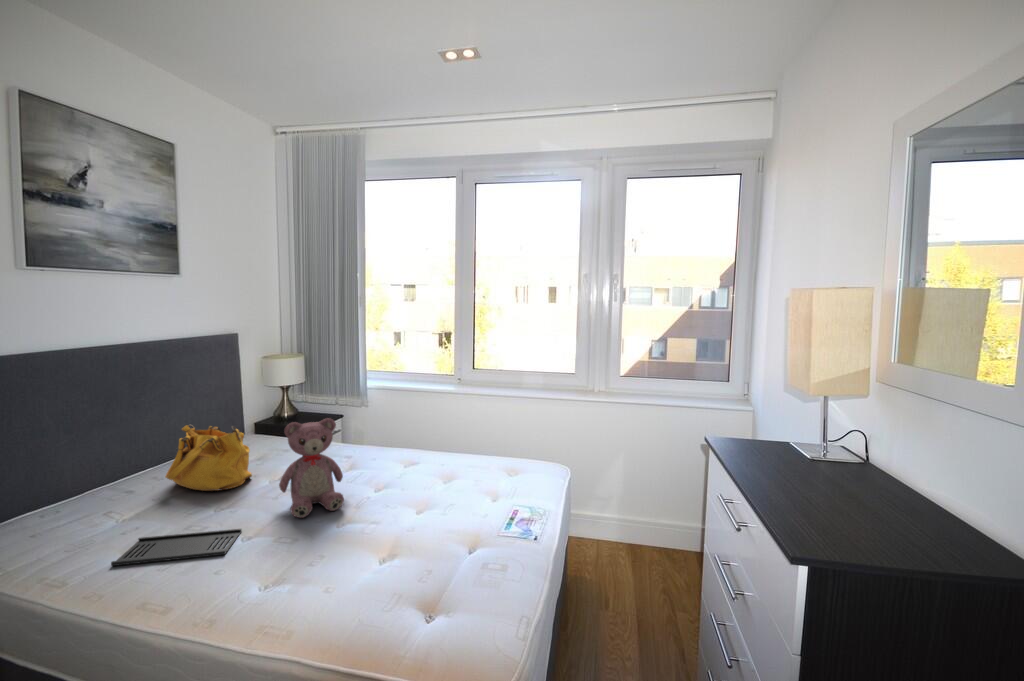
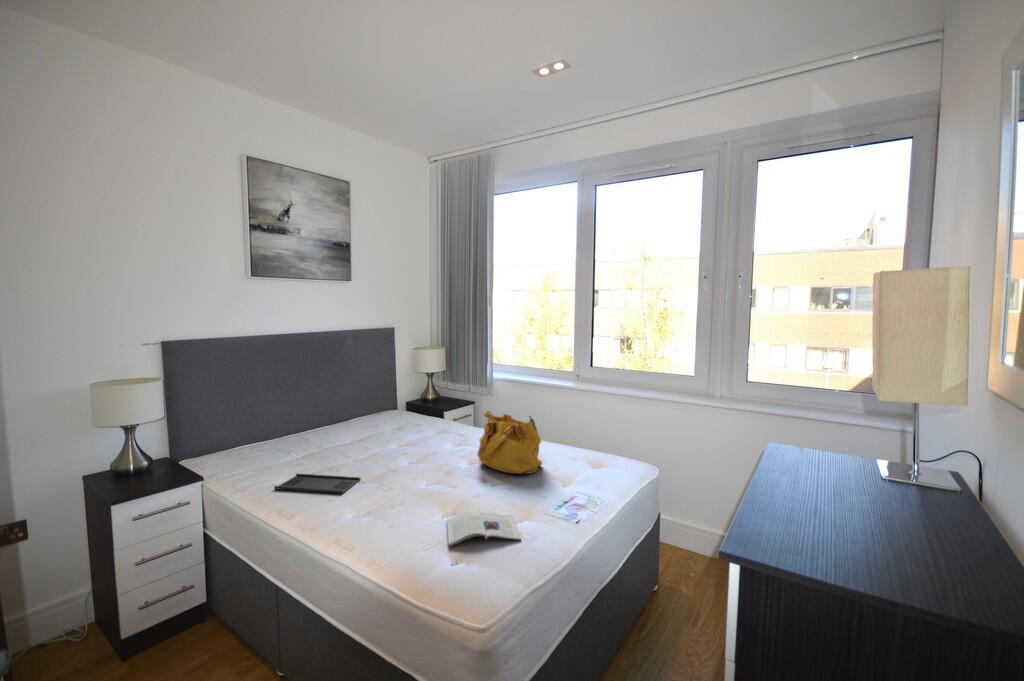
teddy bear: present [279,418,344,518] -> none [393,397,443,477]
handbag: present [165,425,252,491] -> present [477,411,542,474]
magazine: none [384,544,478,596] -> present [447,510,521,546]

